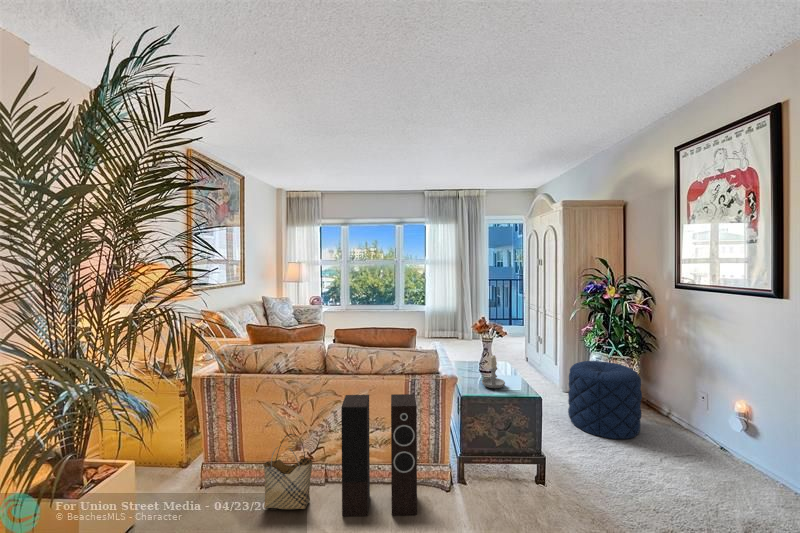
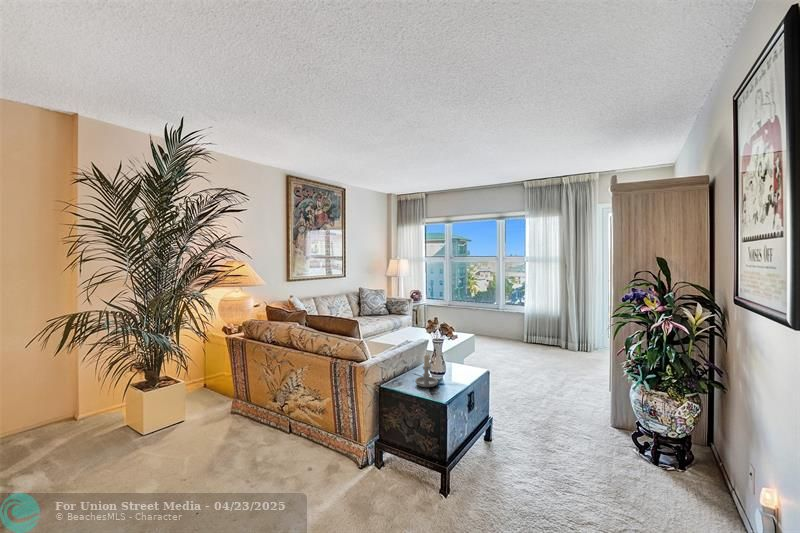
pouf: present [568,361,642,439] -> none [568,386,663,494]
speaker: present [341,394,417,516] -> none [273,366,335,474]
woven basket: present [263,434,313,509] -> none [241,388,272,444]

